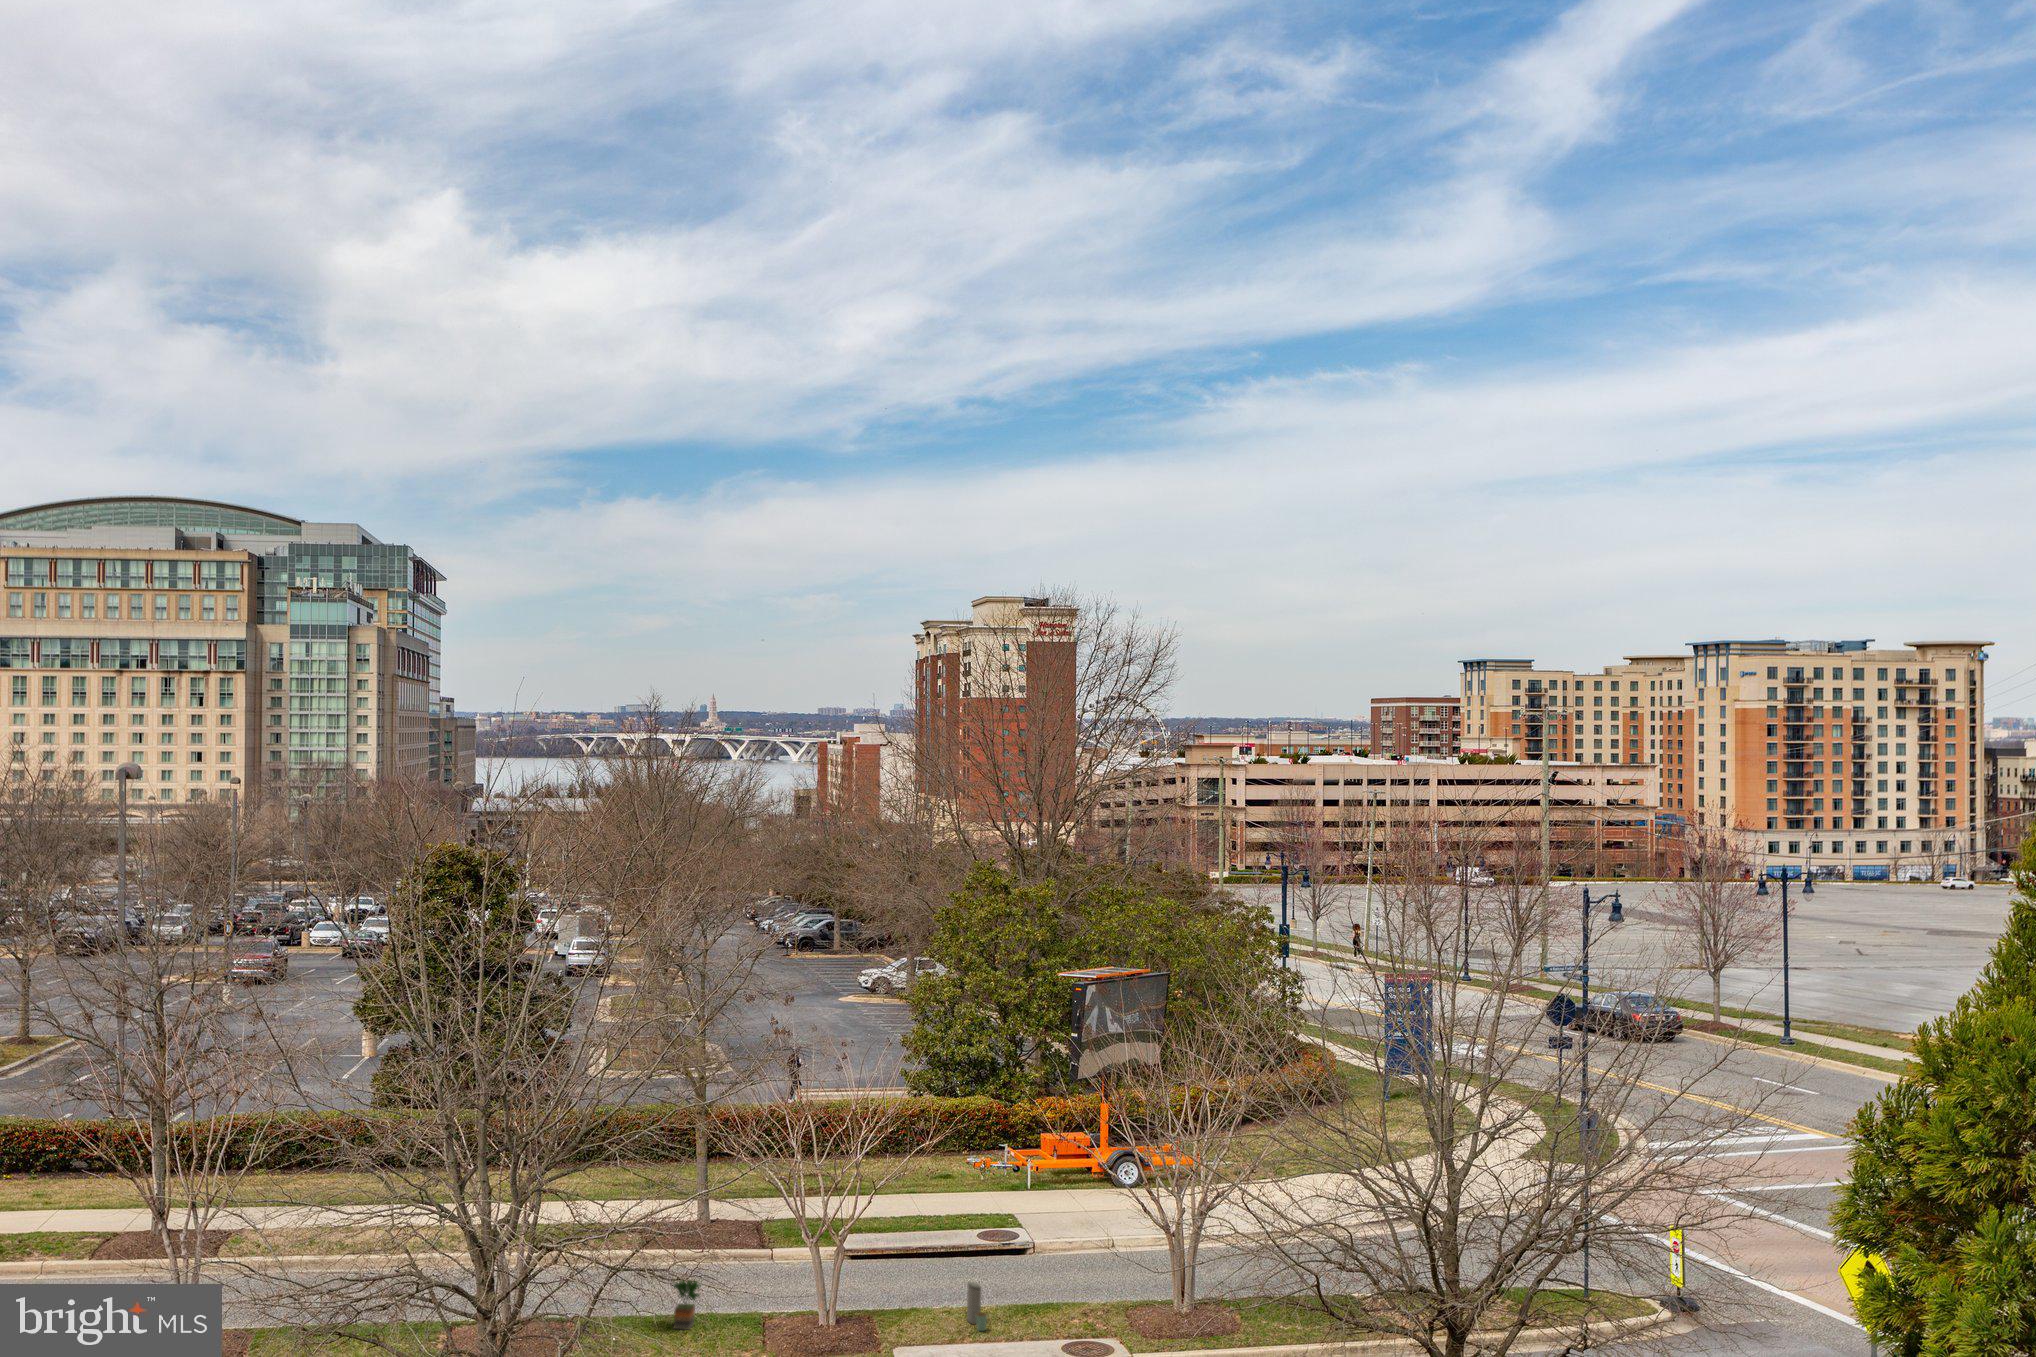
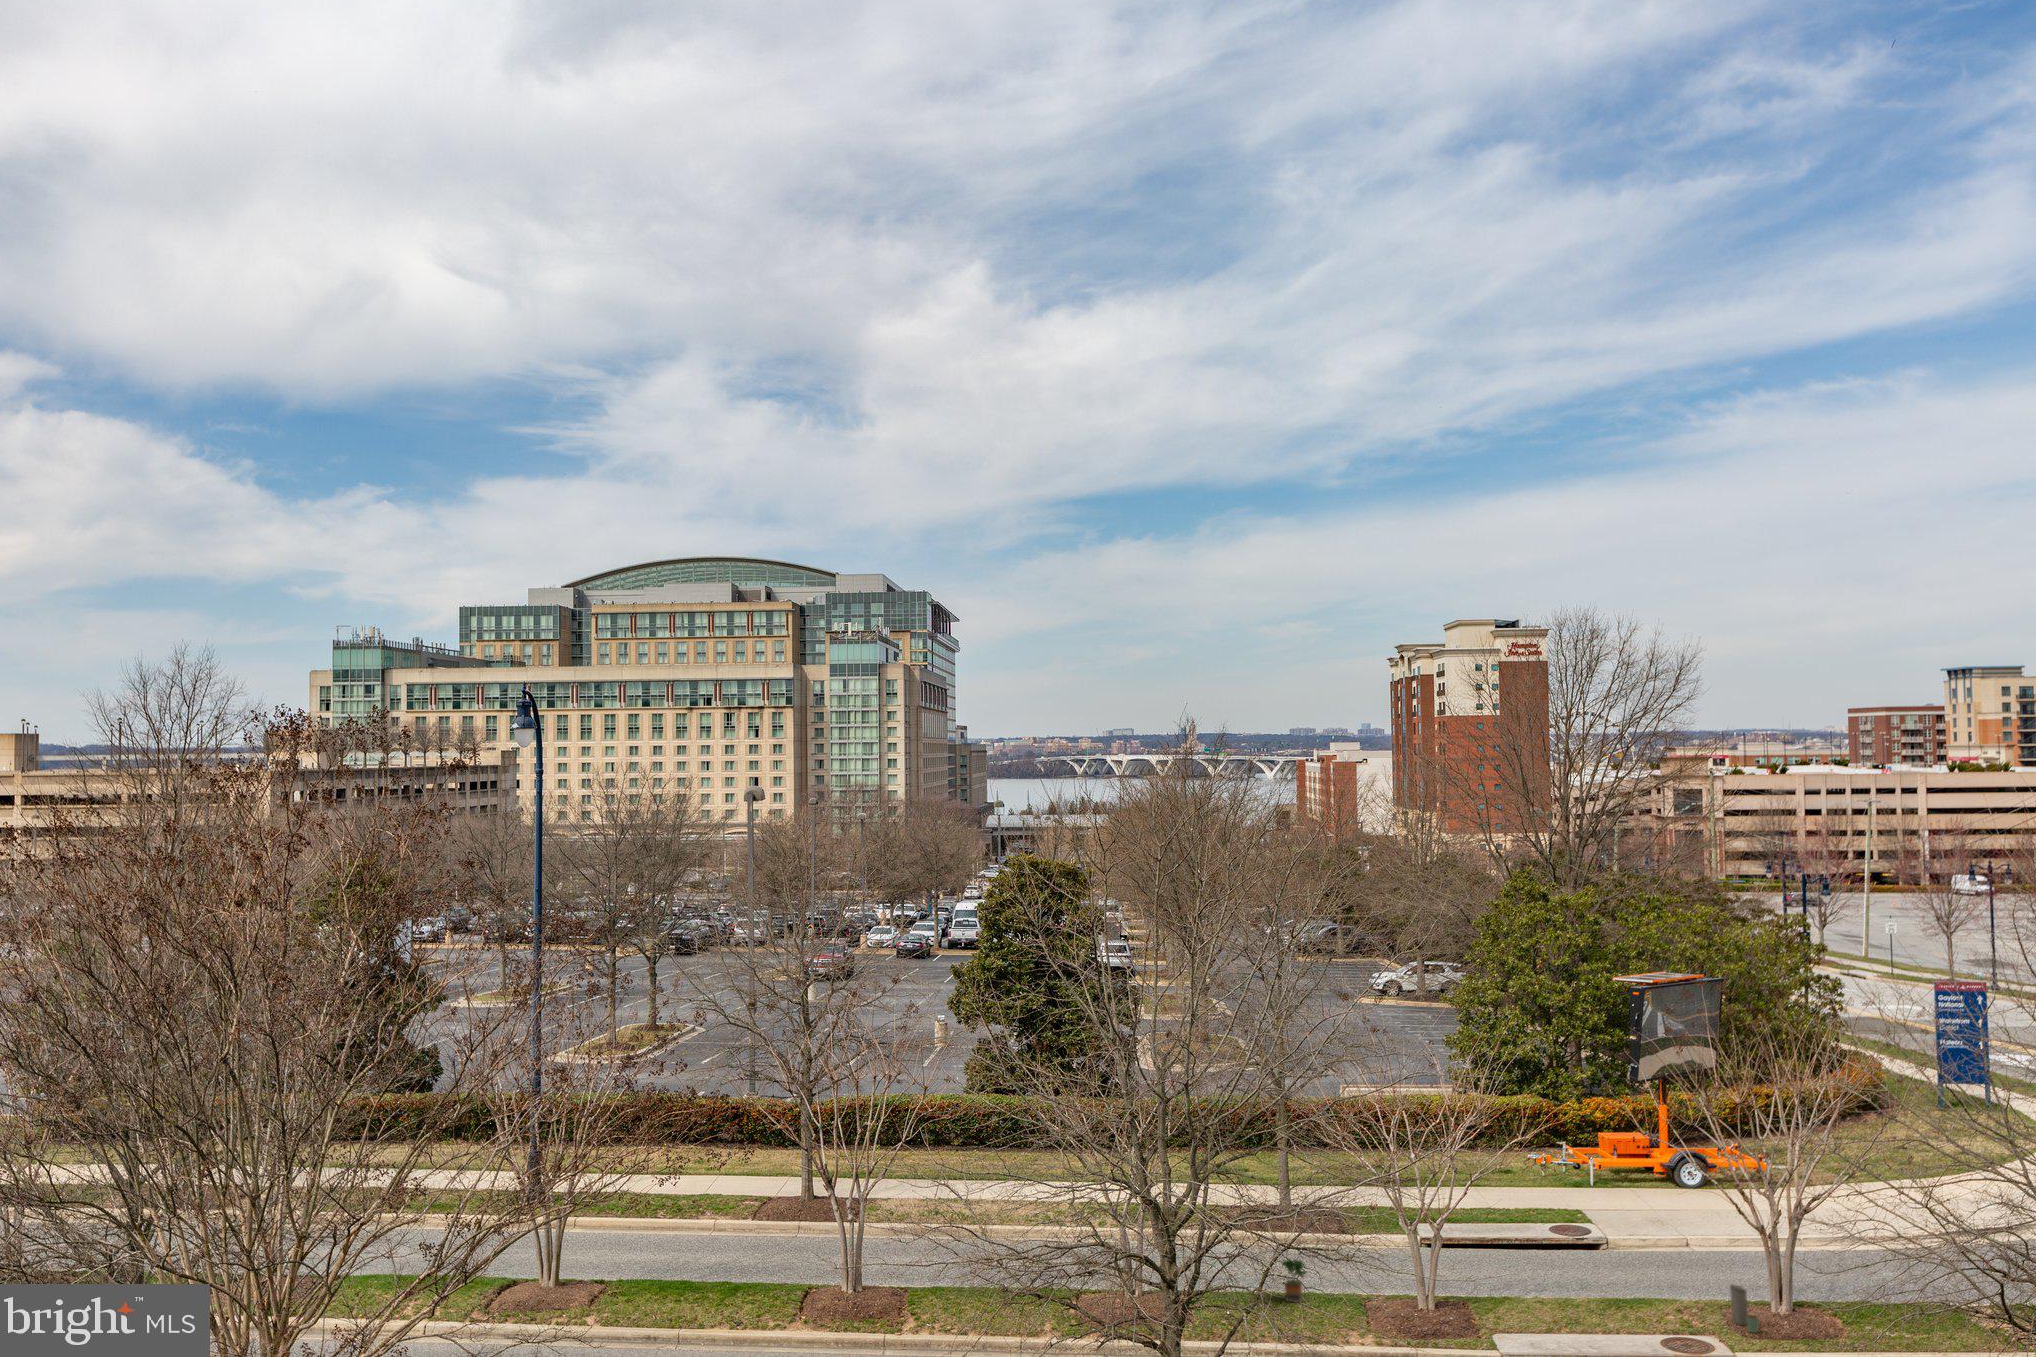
trash can: present [967,1282,987,1331] -> present [1730,1285,1759,1333]

